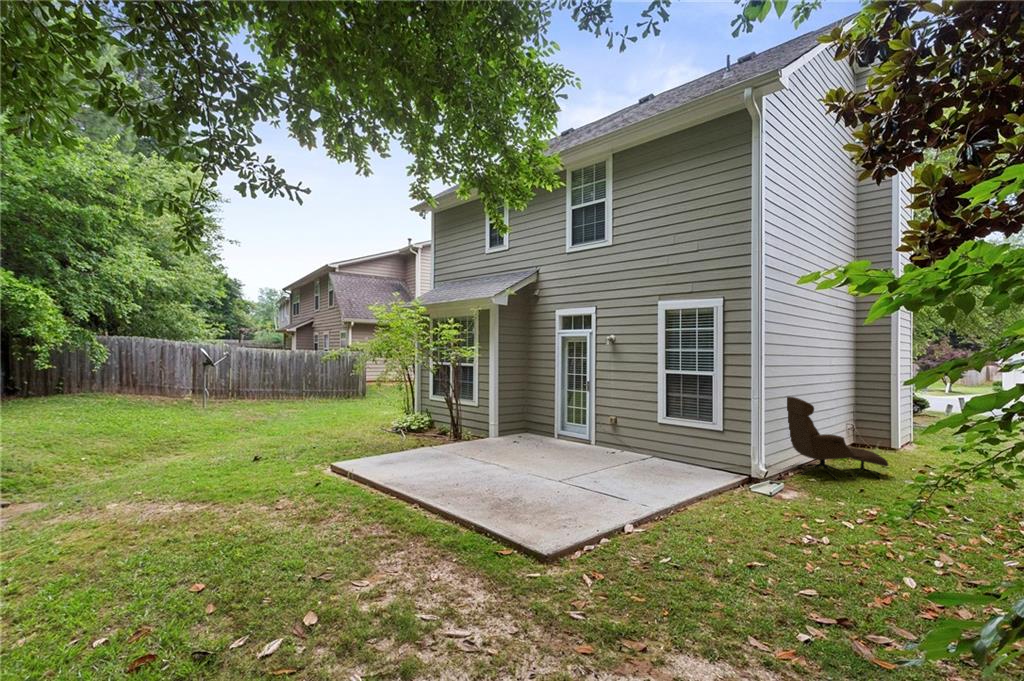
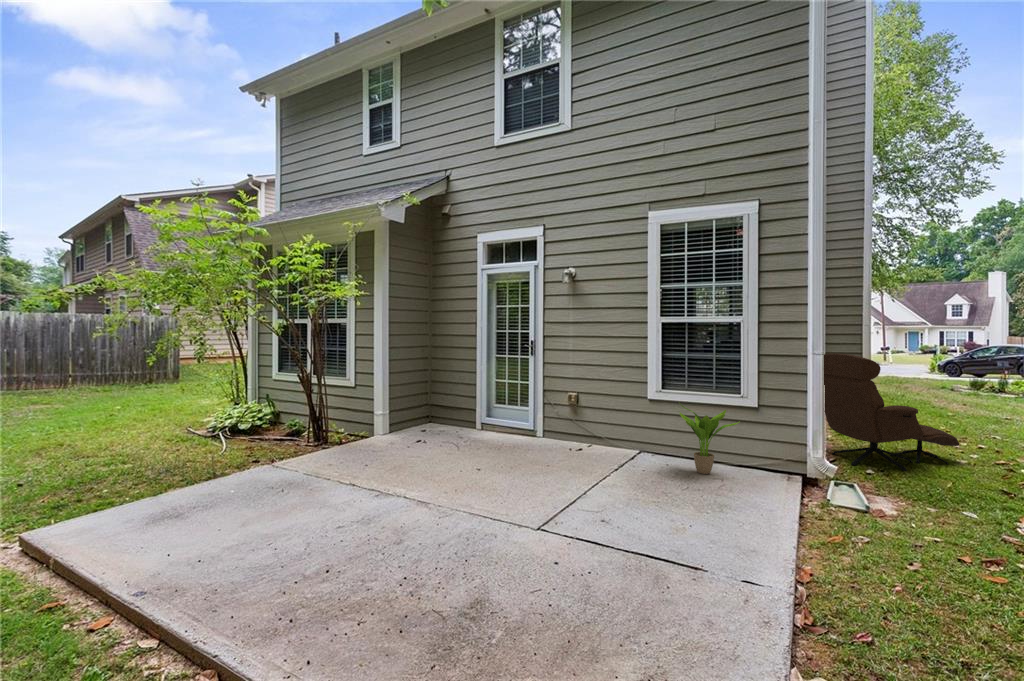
potted plant: none [670,425,710,472] -> present [680,404,739,474]

